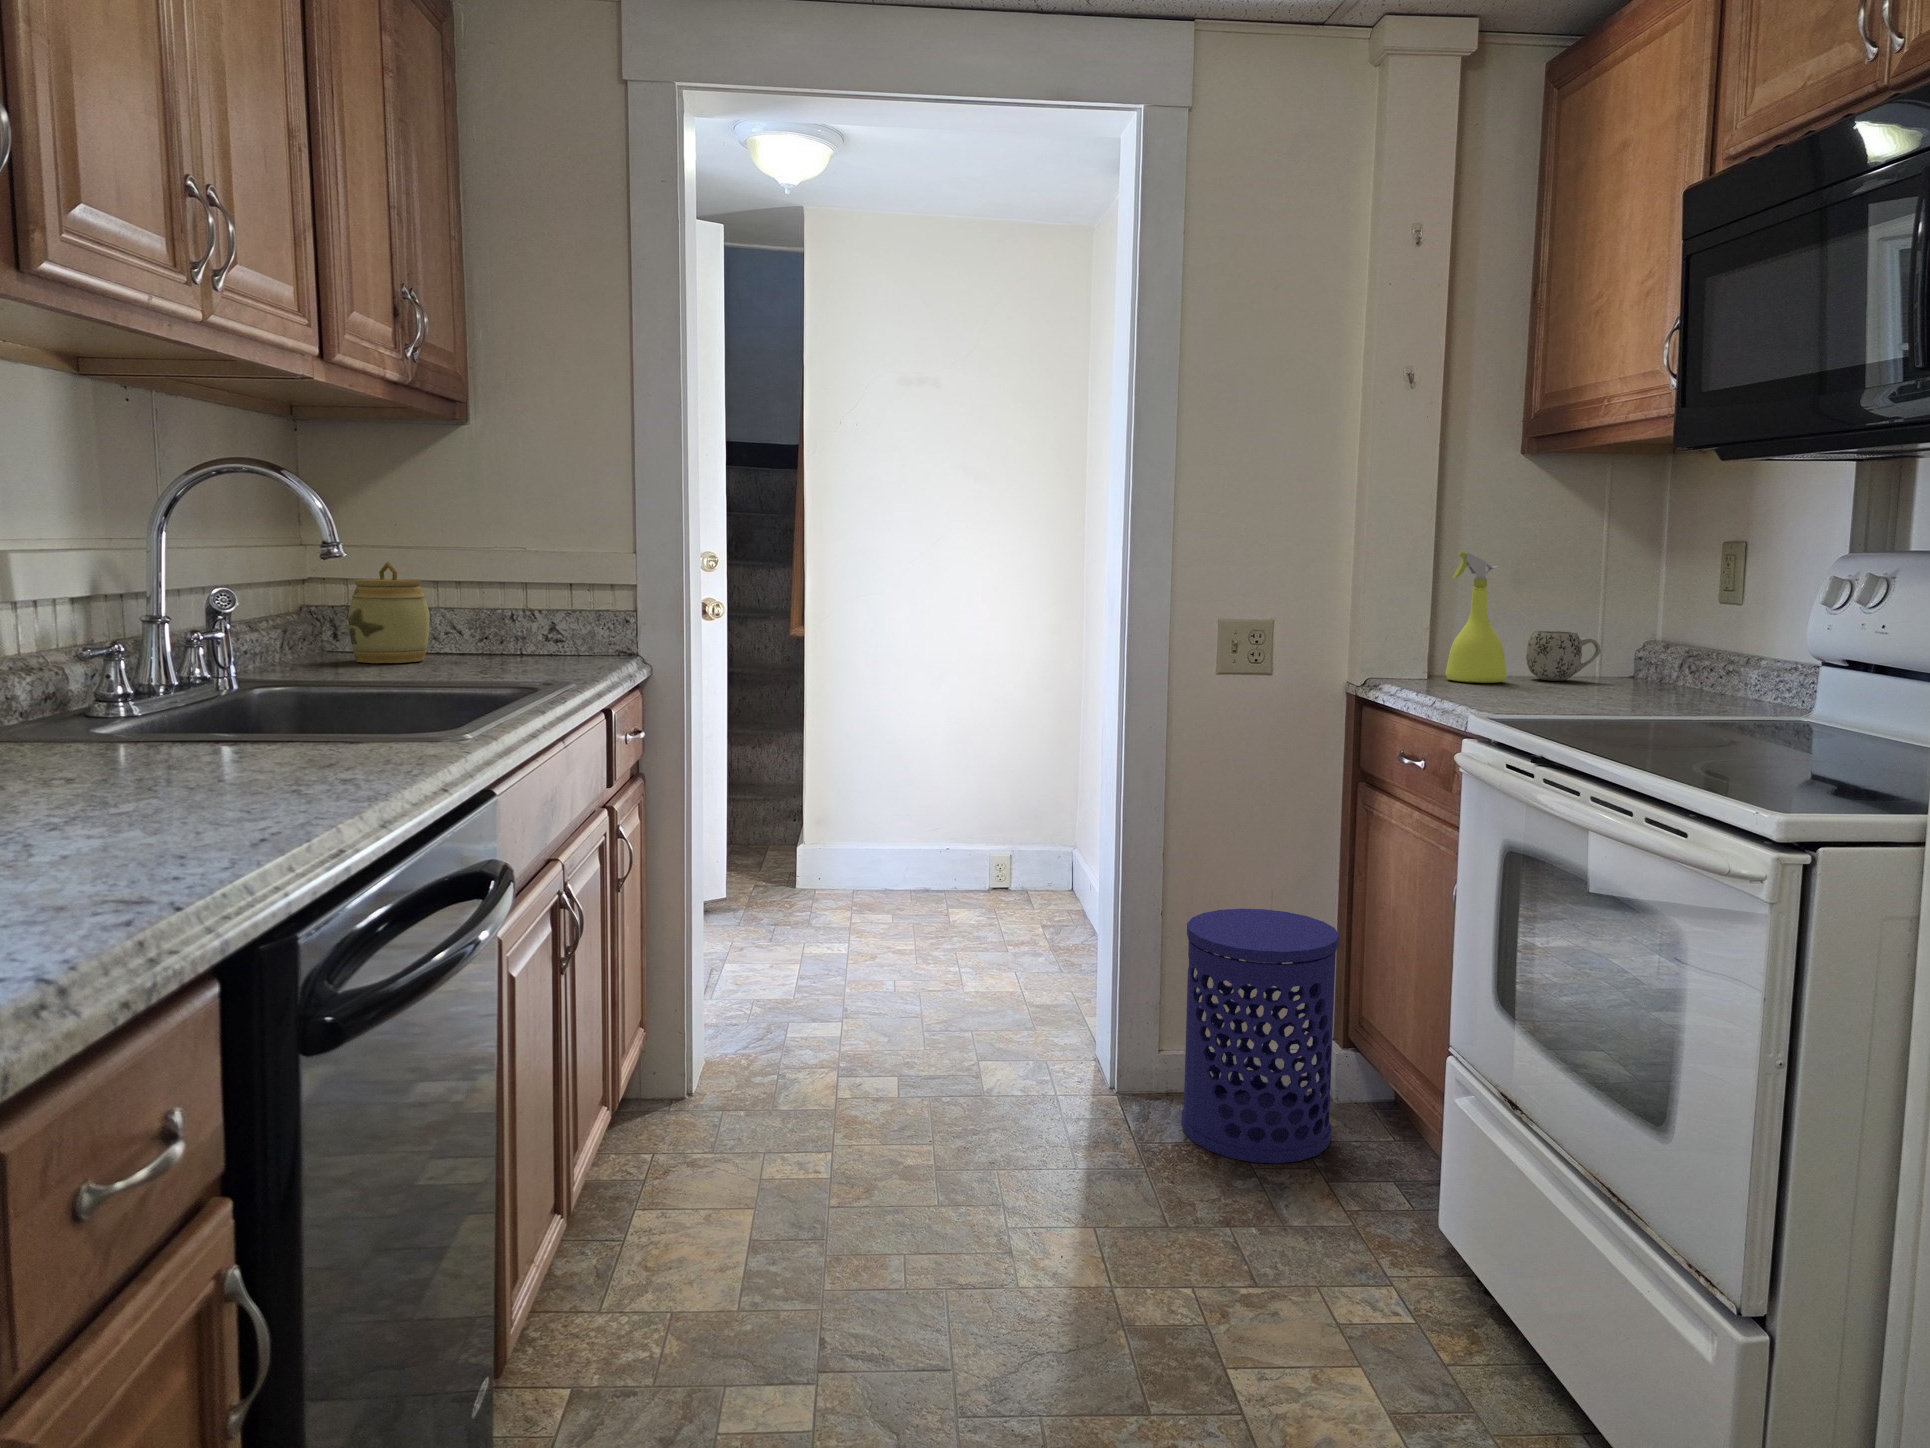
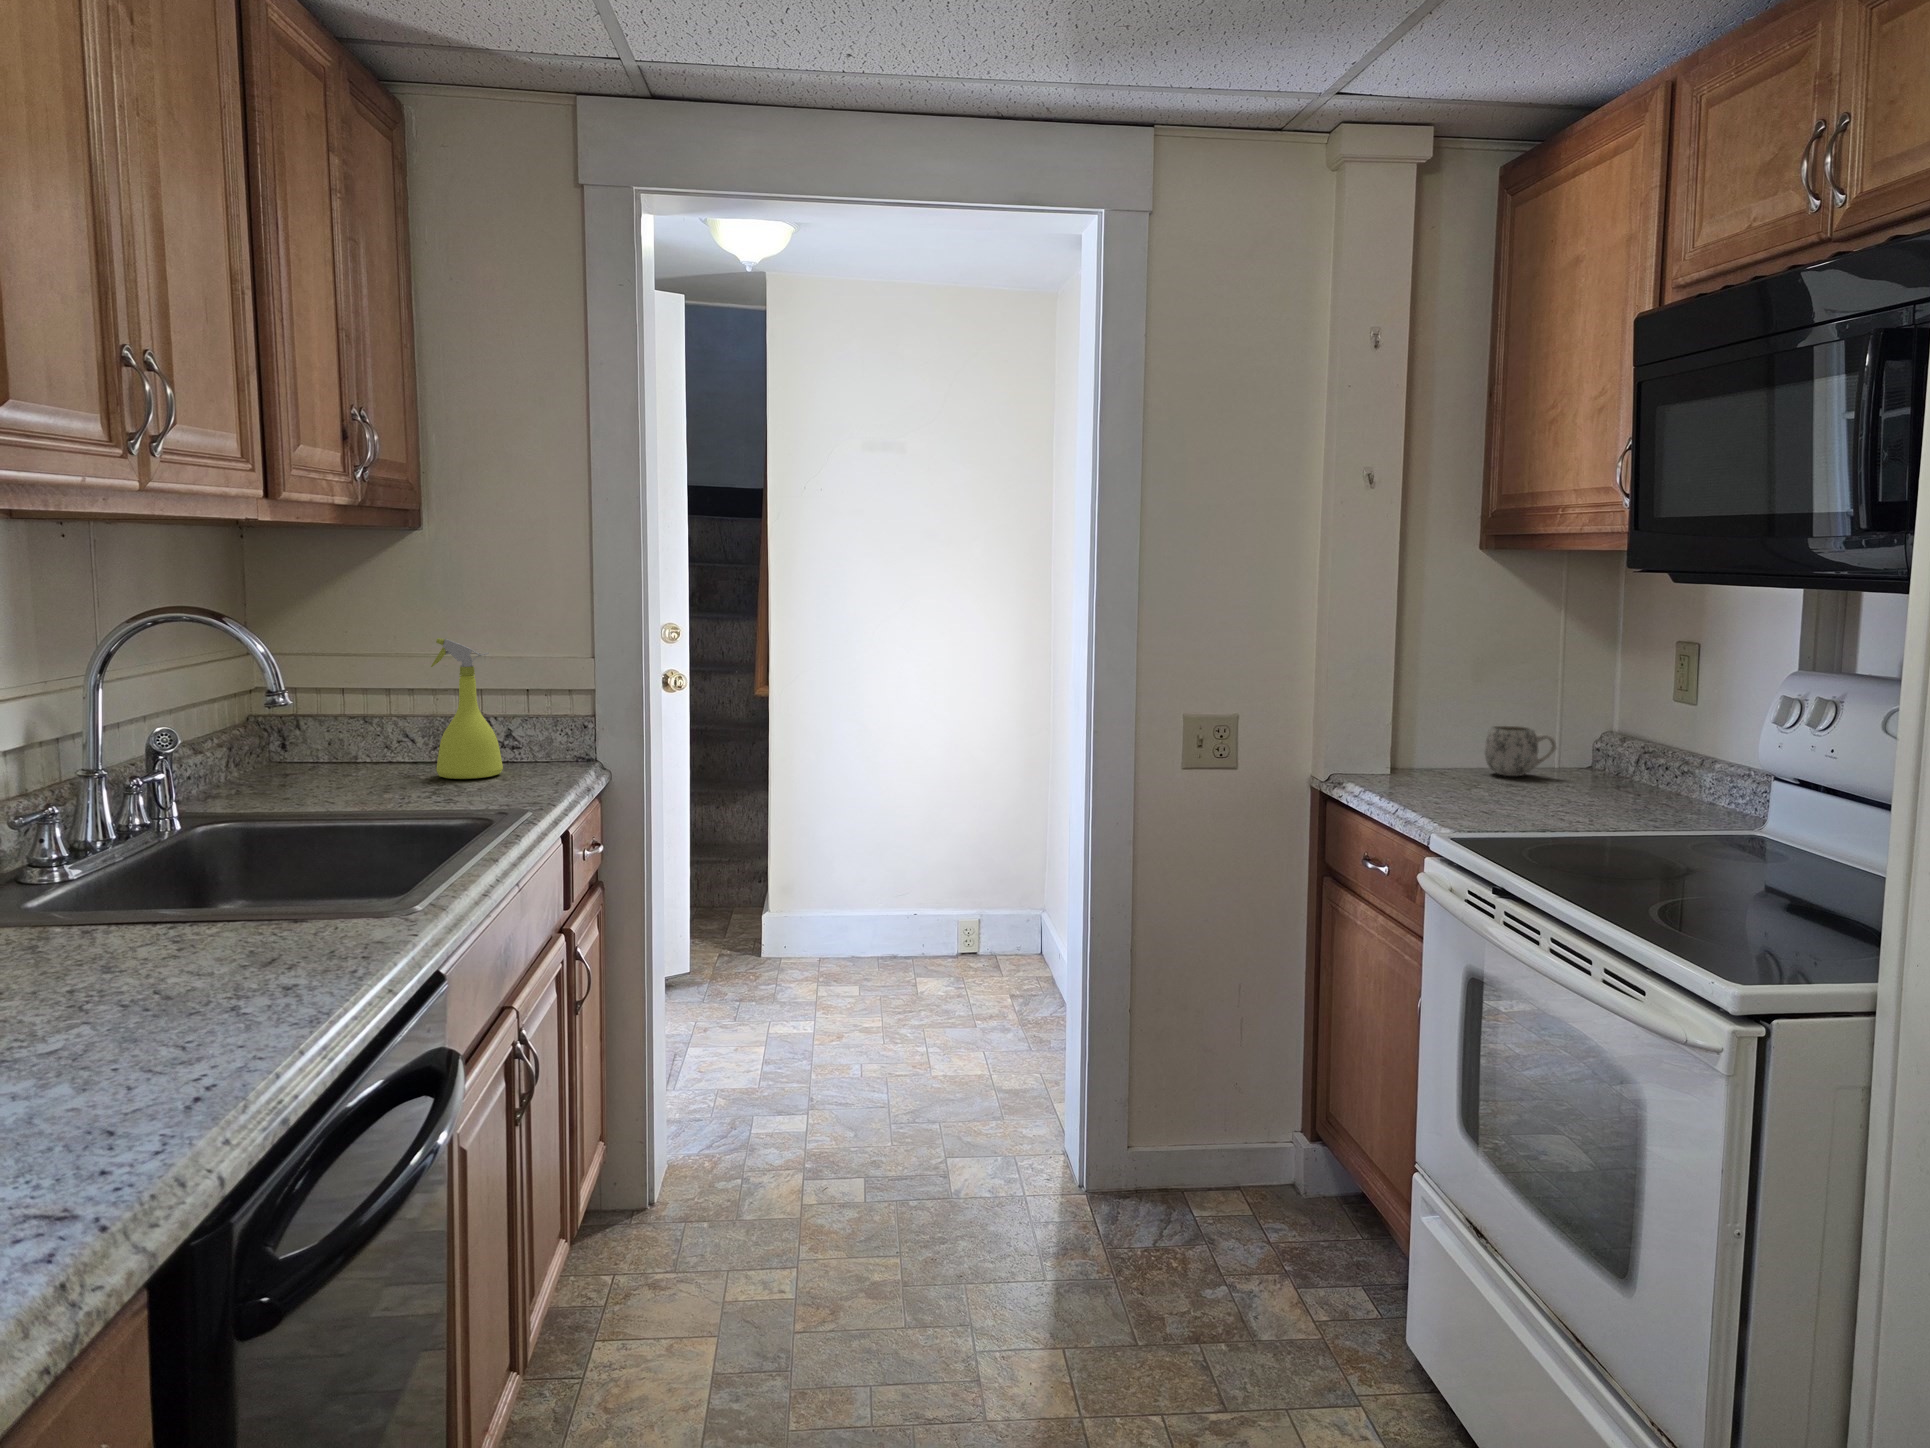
spray bottle: present [1446,551,1507,683] -> present [431,638,503,779]
jar: present [348,562,430,663] -> none [297,676,383,782]
waste bin: present [1181,909,1339,1163] -> none [1152,1004,1305,1266]

